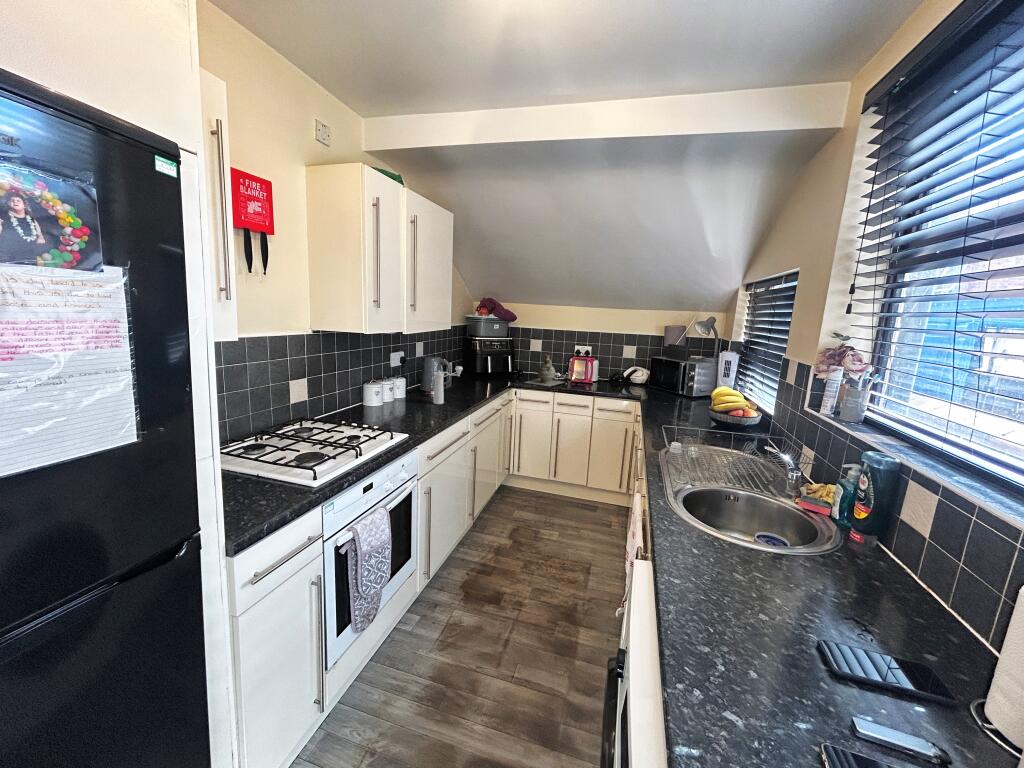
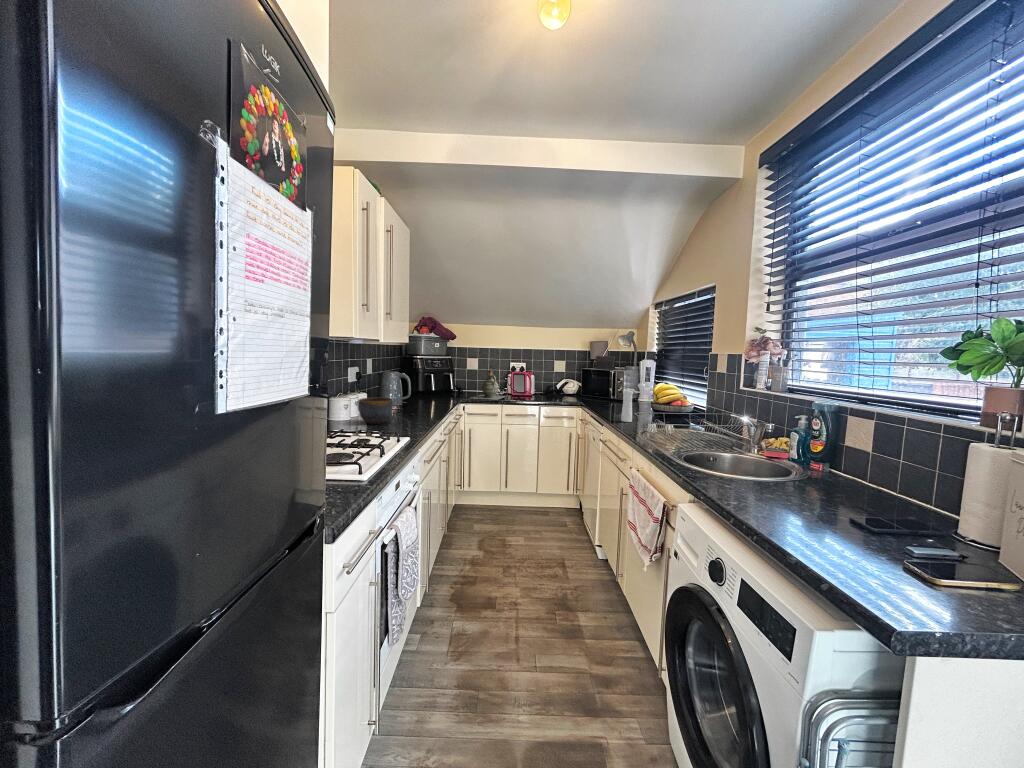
pepper mill: present [433,366,463,404] -> present [621,383,646,422]
bowl: none [385,386,419,412] -> present [358,398,393,424]

